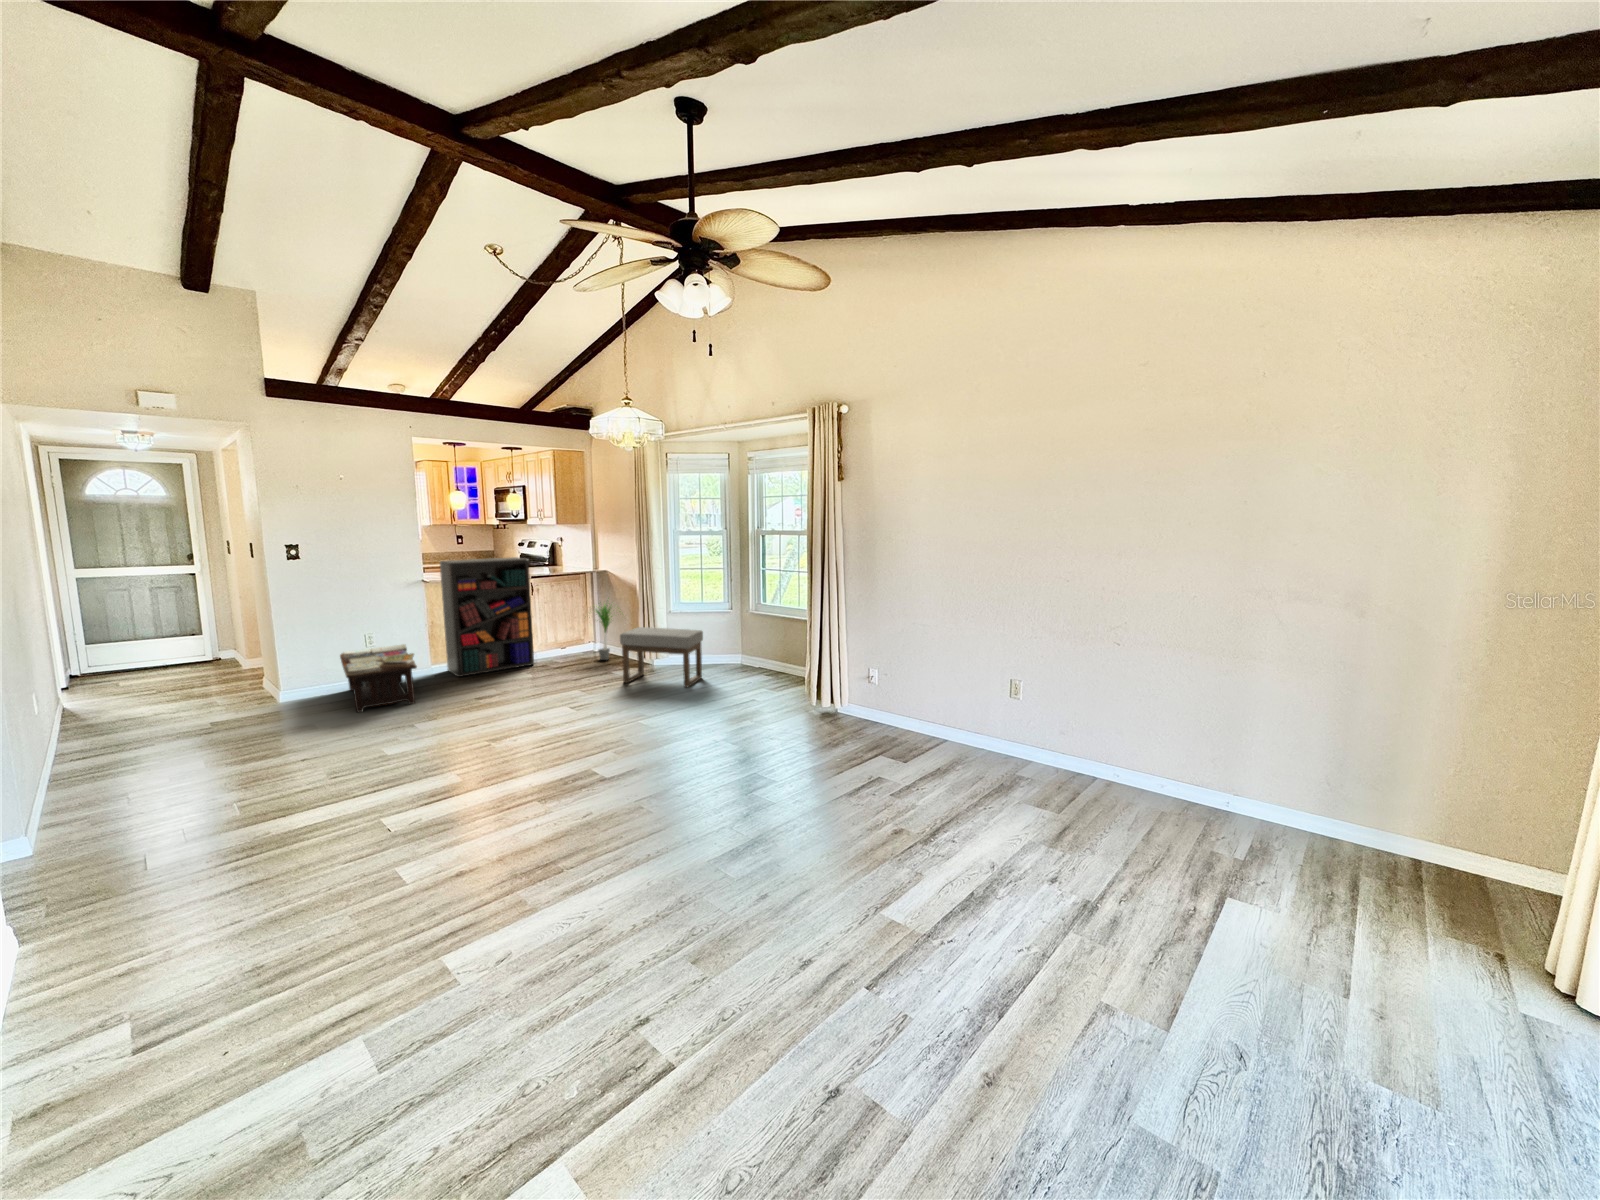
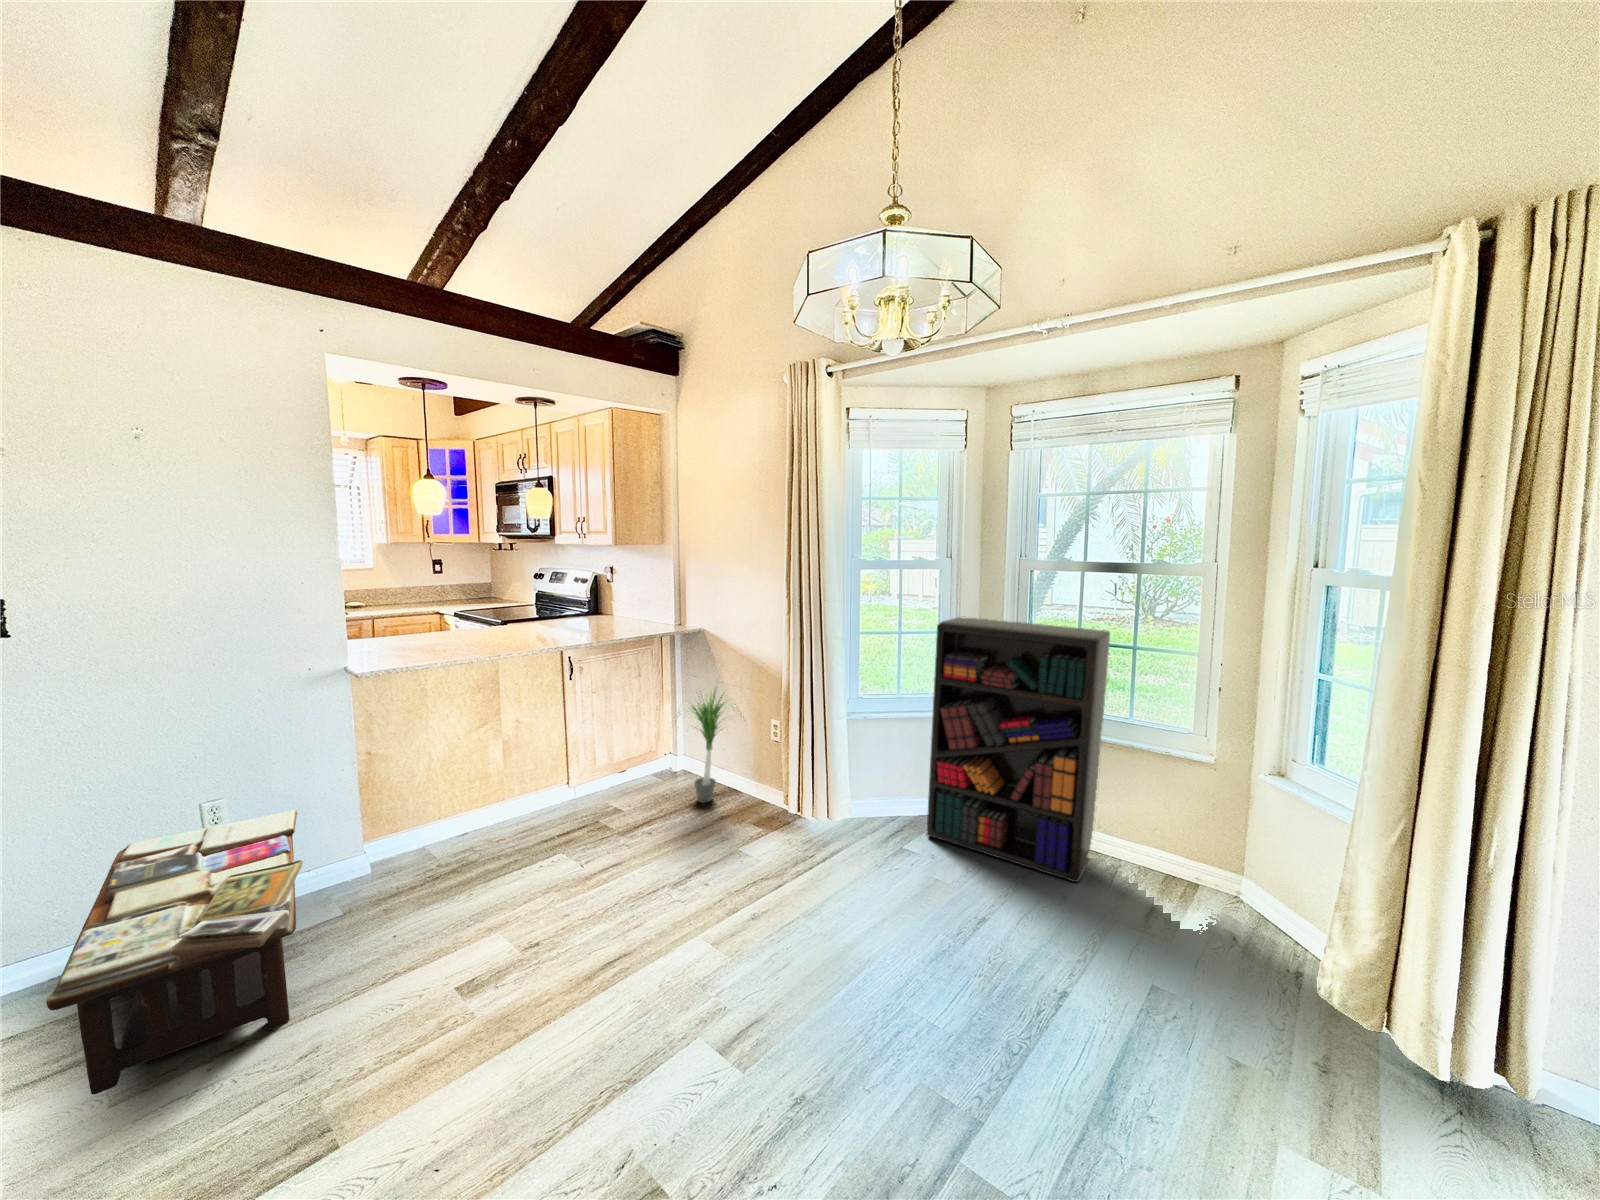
bookshelf: present [440,557,534,677] -> present [927,617,1110,882]
ottoman: present [620,627,703,687] -> none [790,762,960,919]

